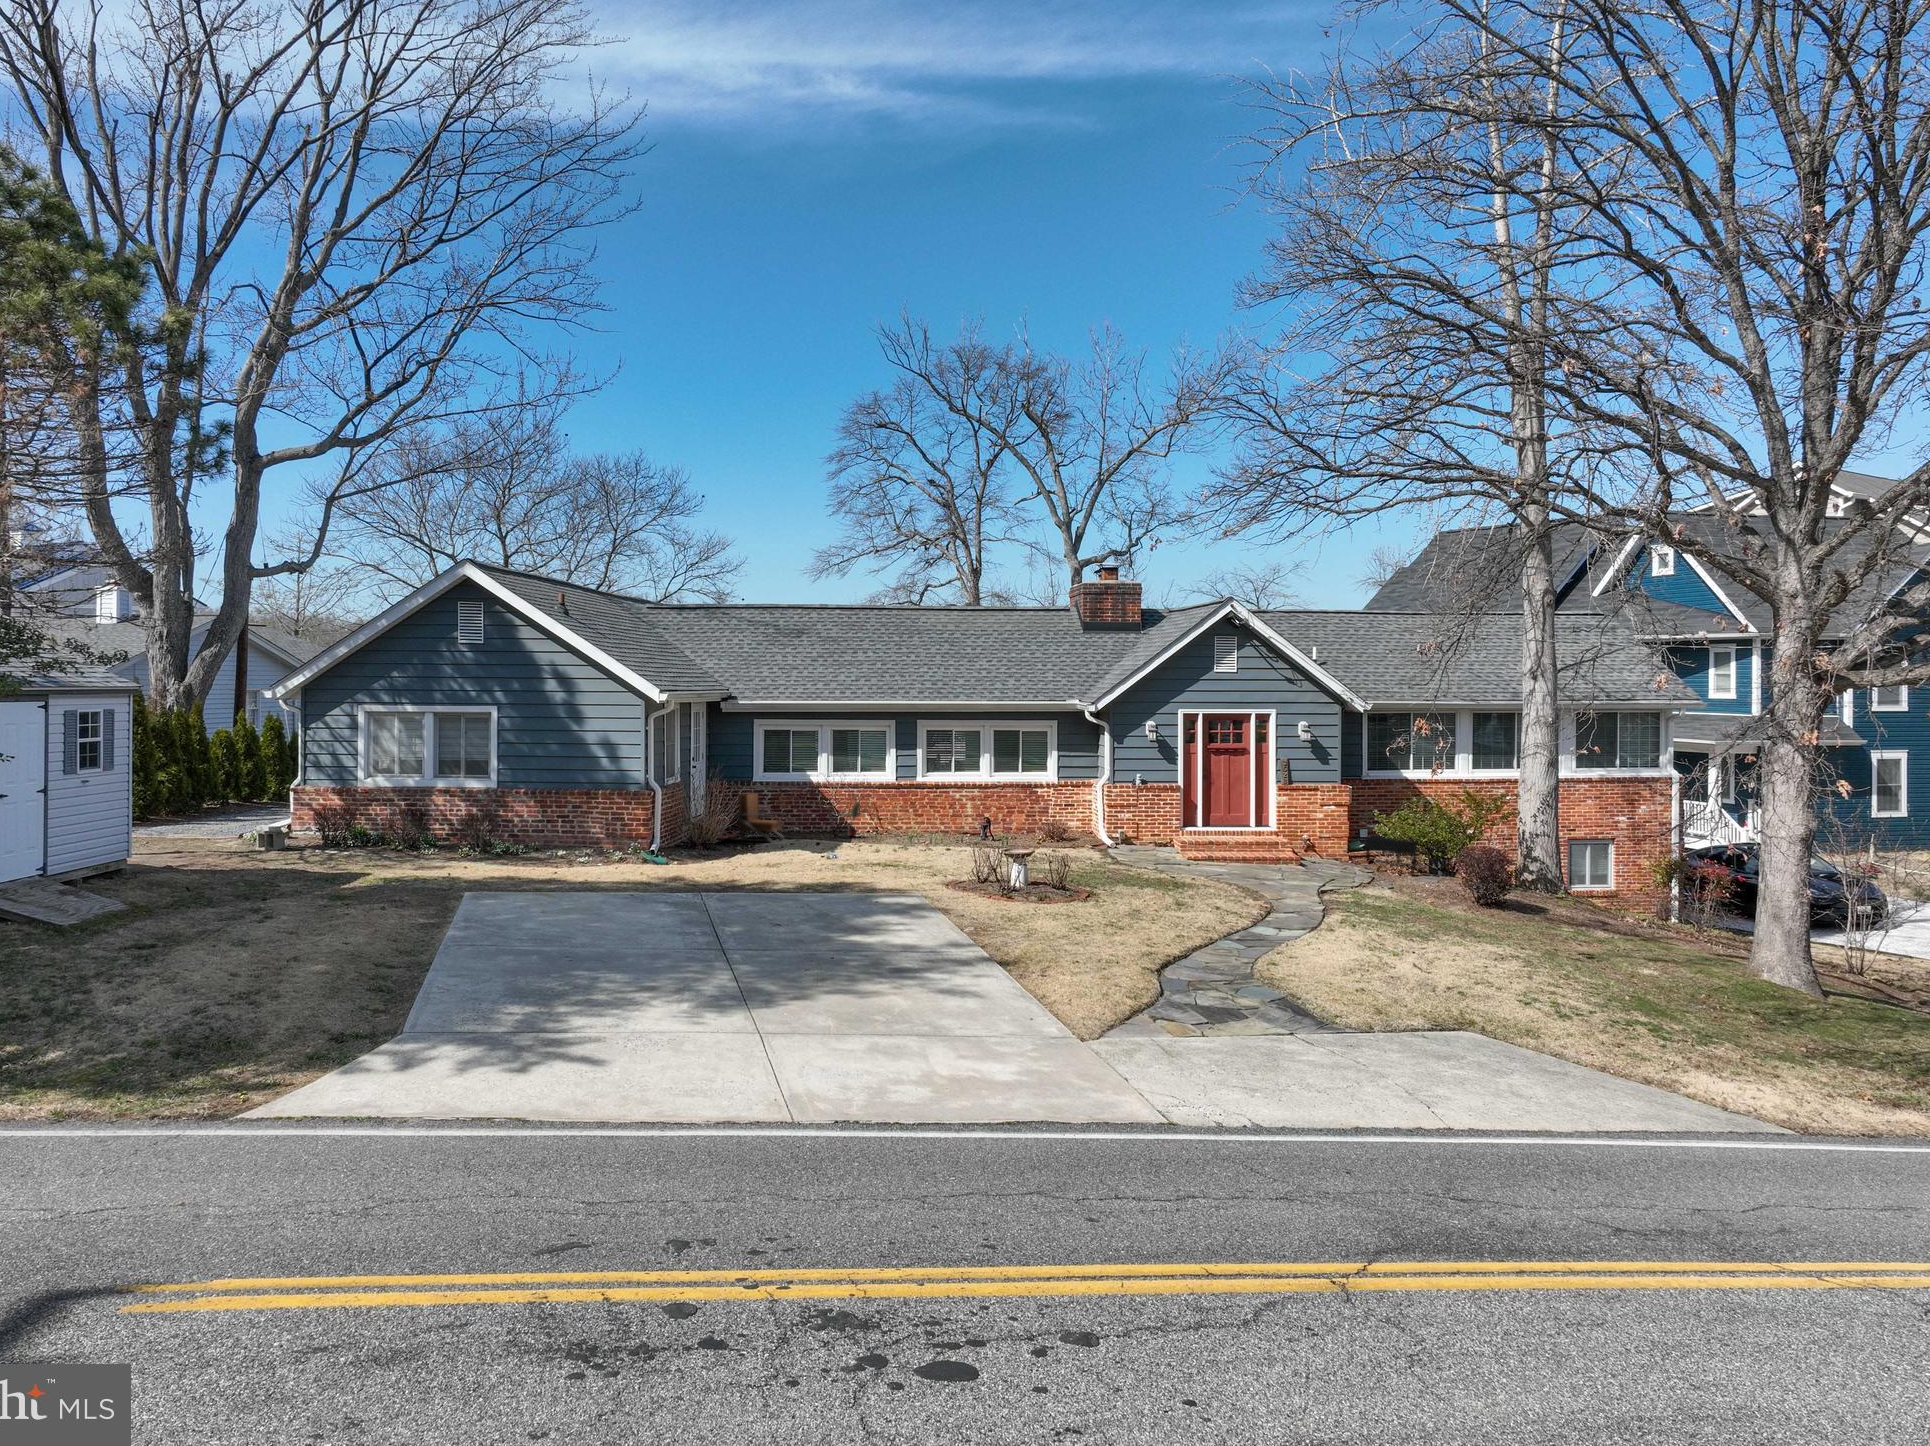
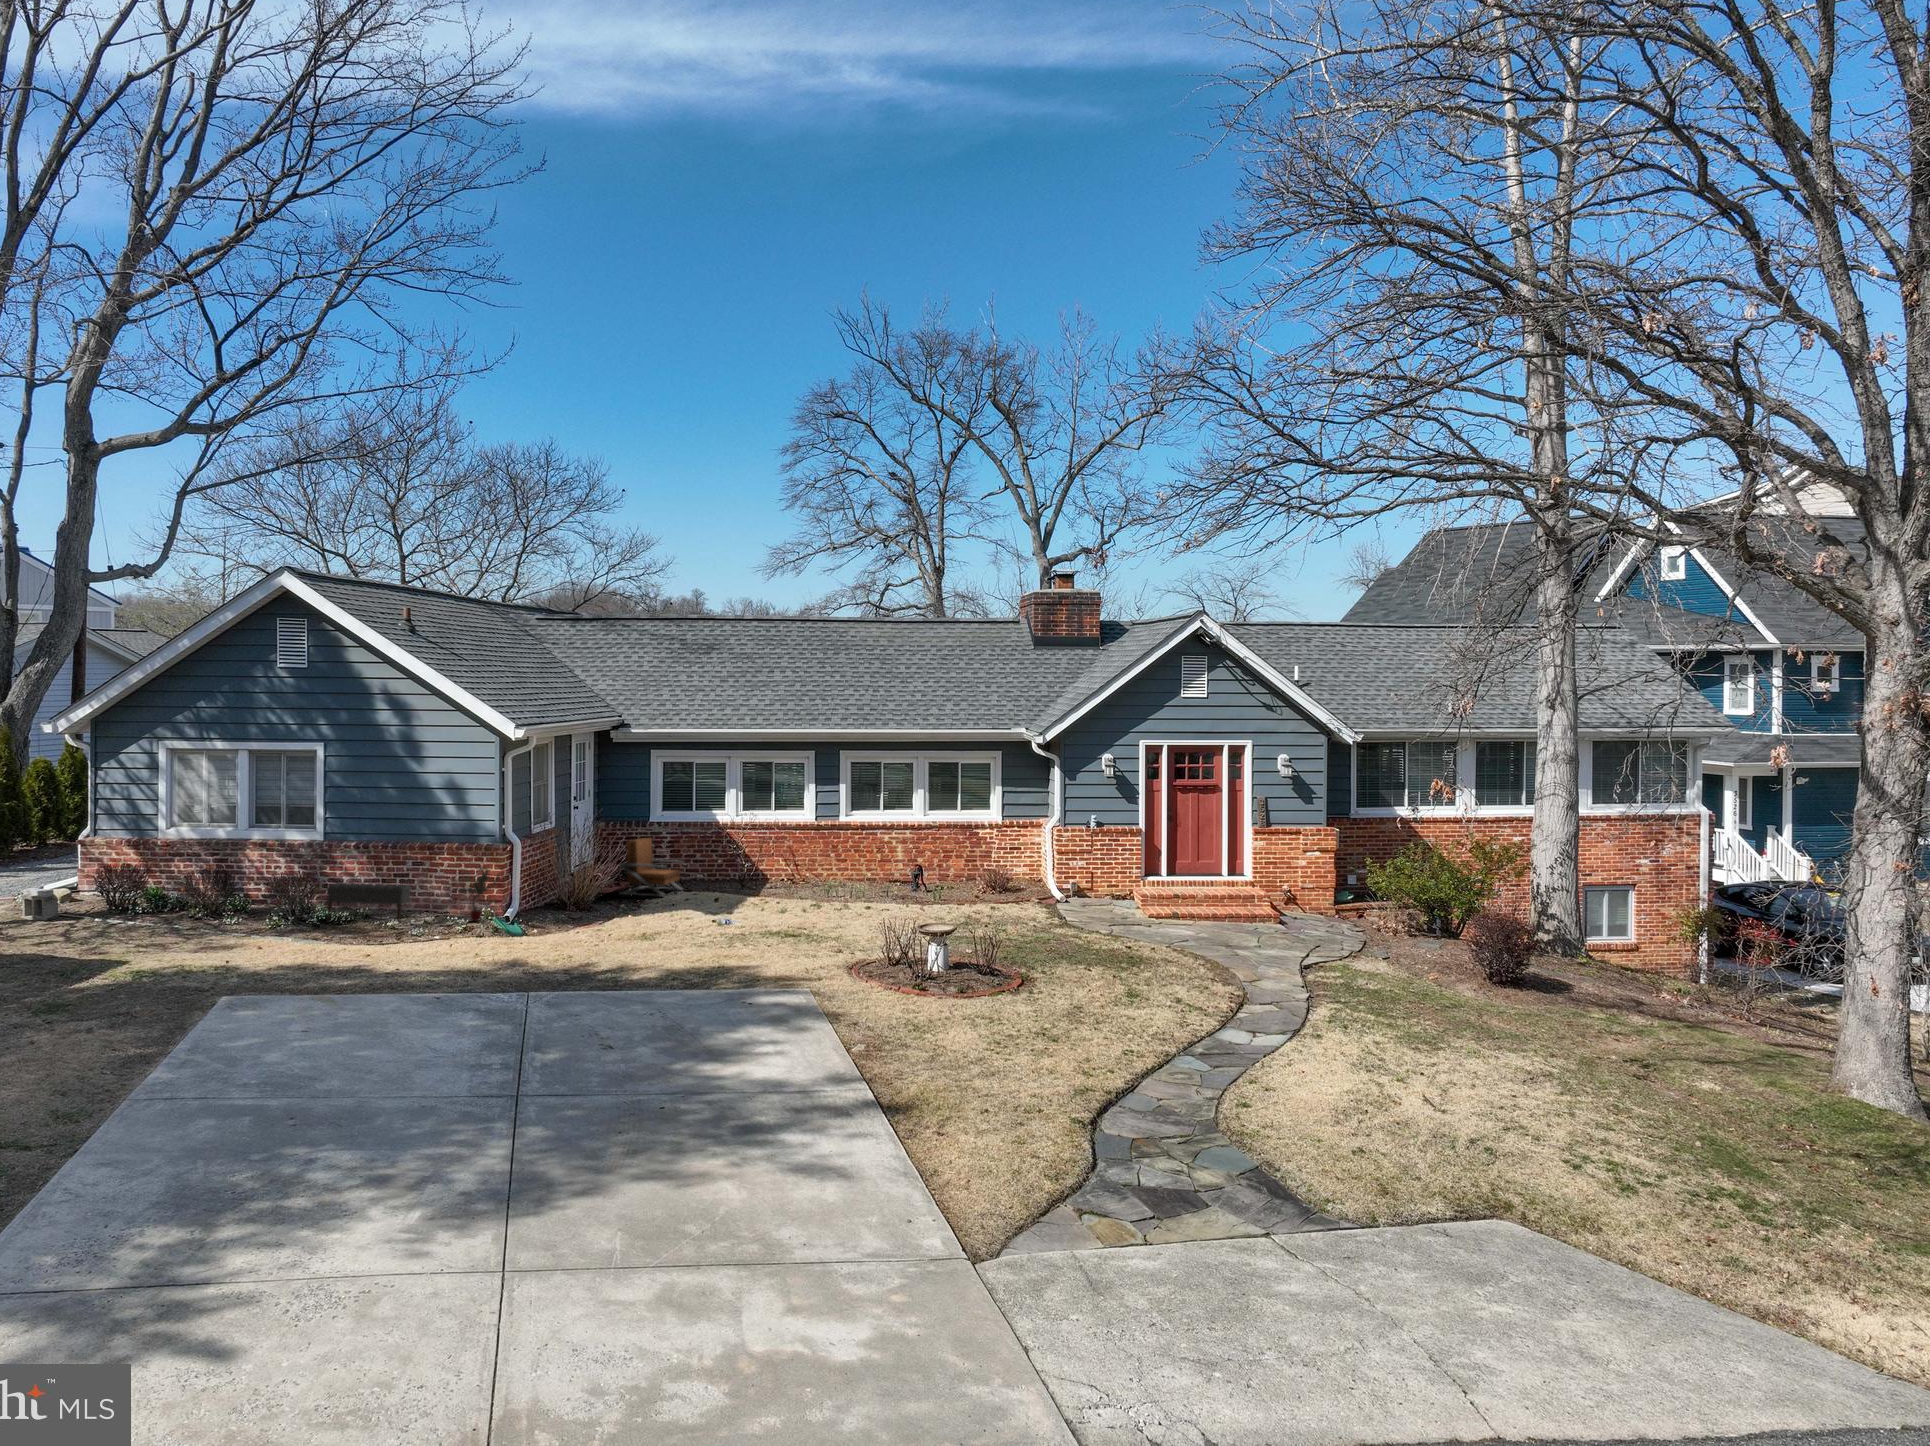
potted tree: present [841,797,869,836] -> present [456,865,501,921]
bench: present [1366,836,1417,866] -> present [327,883,411,920]

